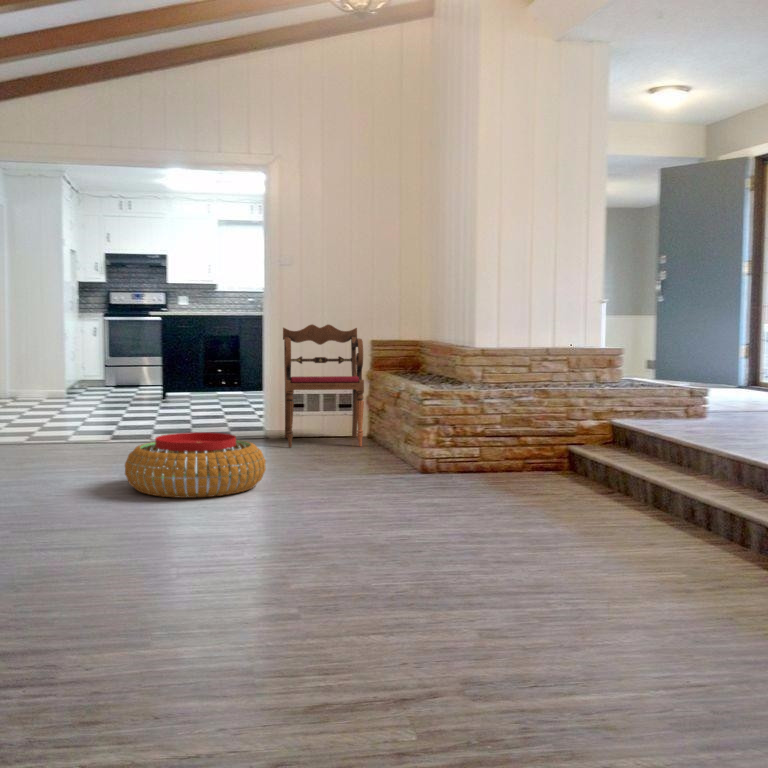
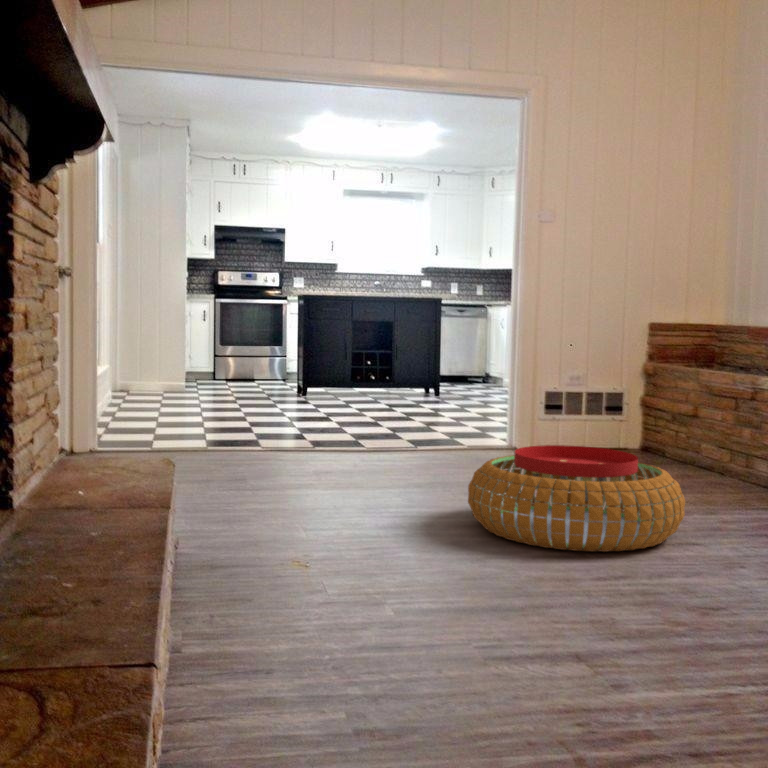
armchair: present [283,324,364,447] -> none [543,301,675,463]

